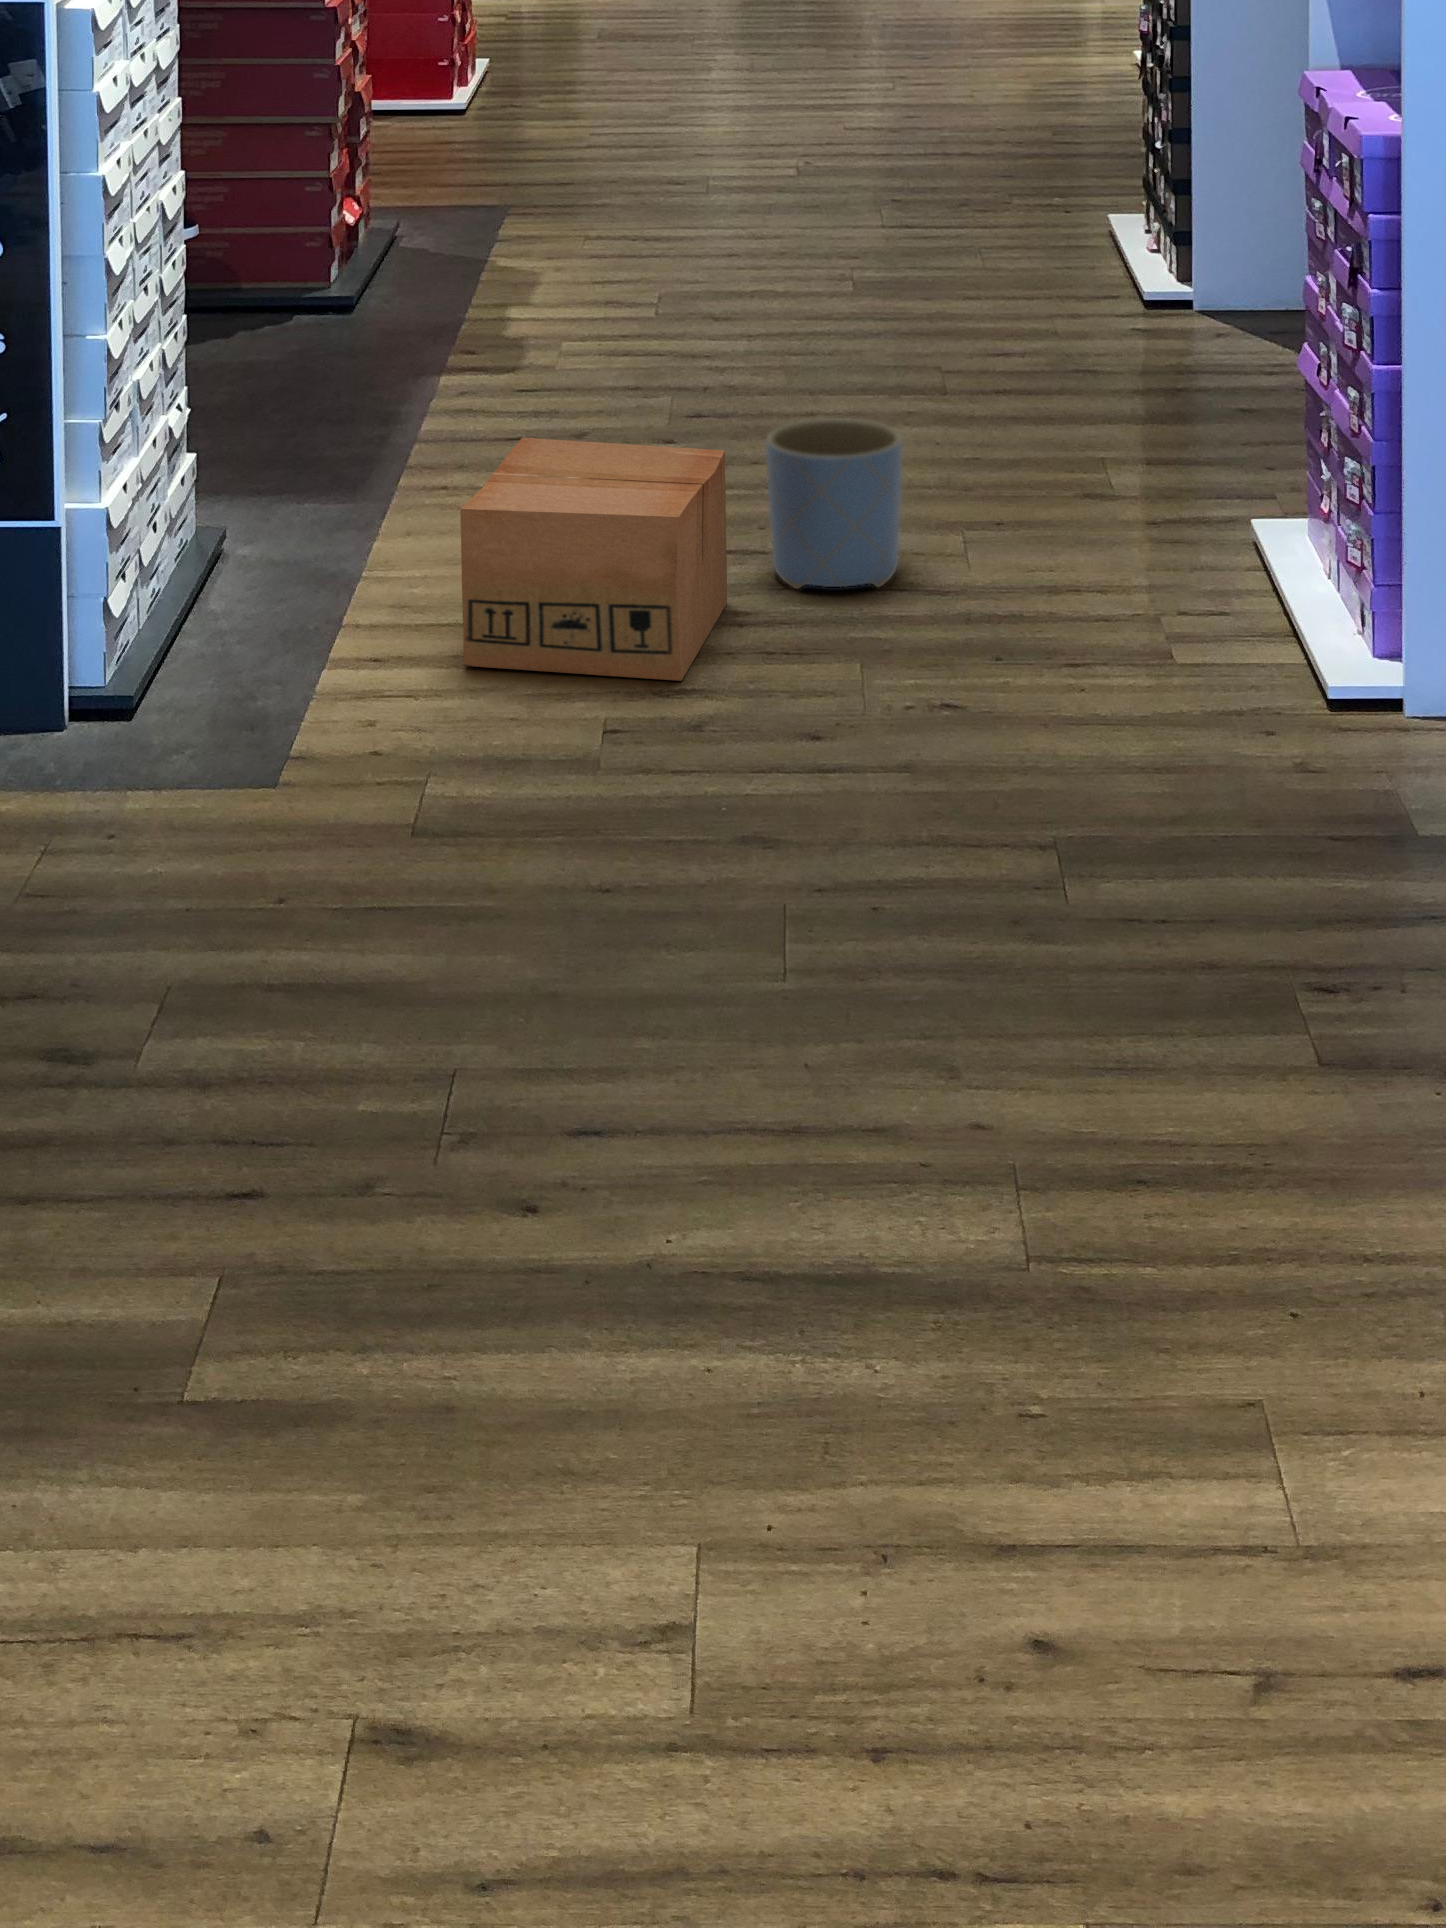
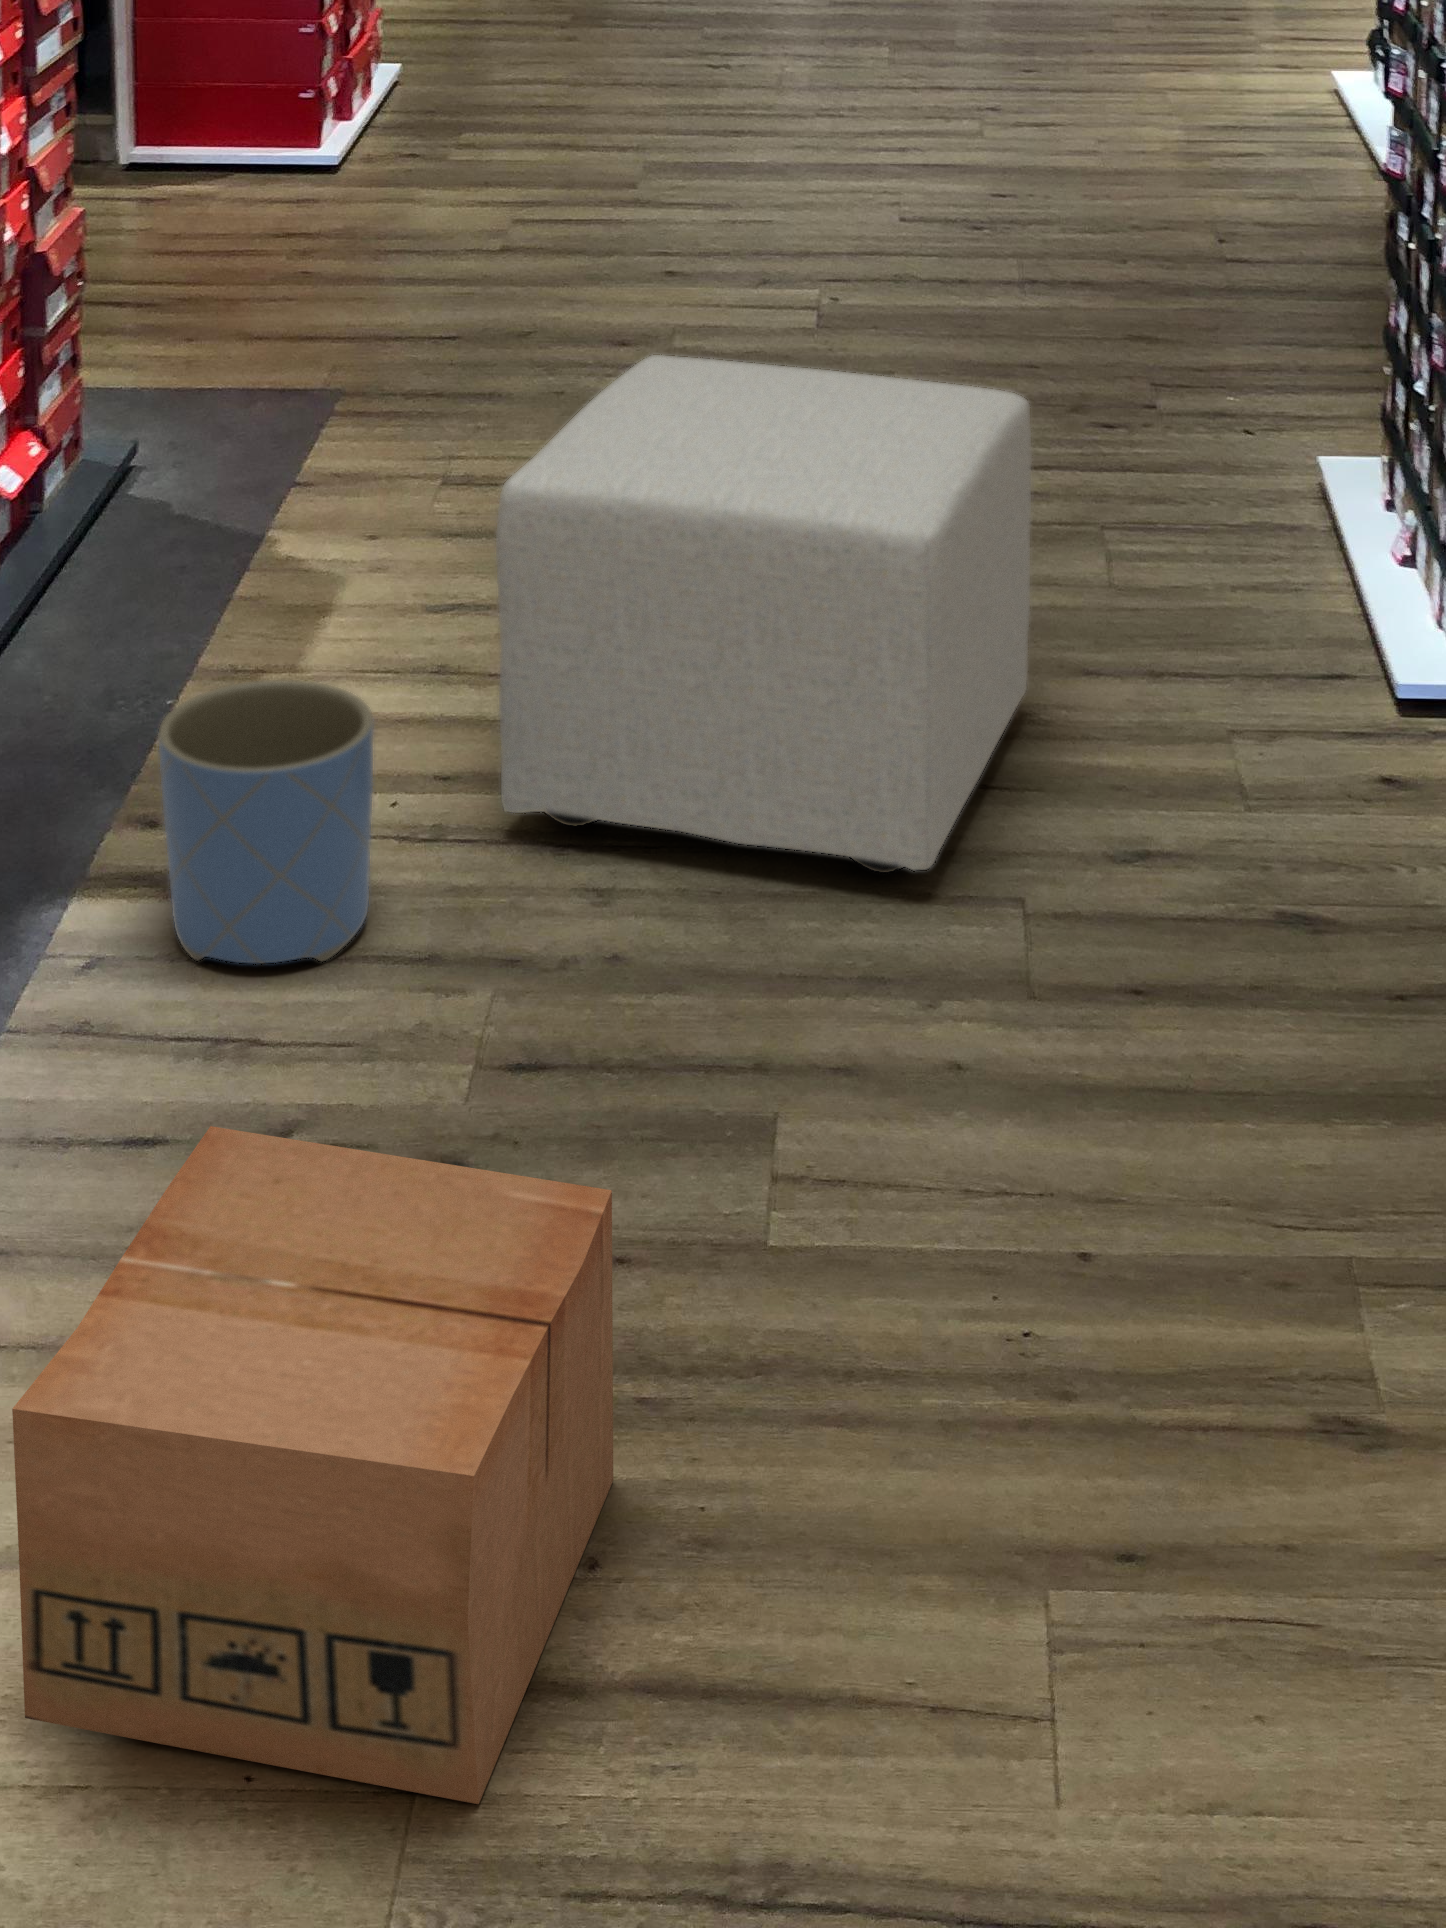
ottoman: none [618,157,923,419] -> present [496,355,1032,873]
planter: present [766,418,902,589] -> present [159,680,373,963]

